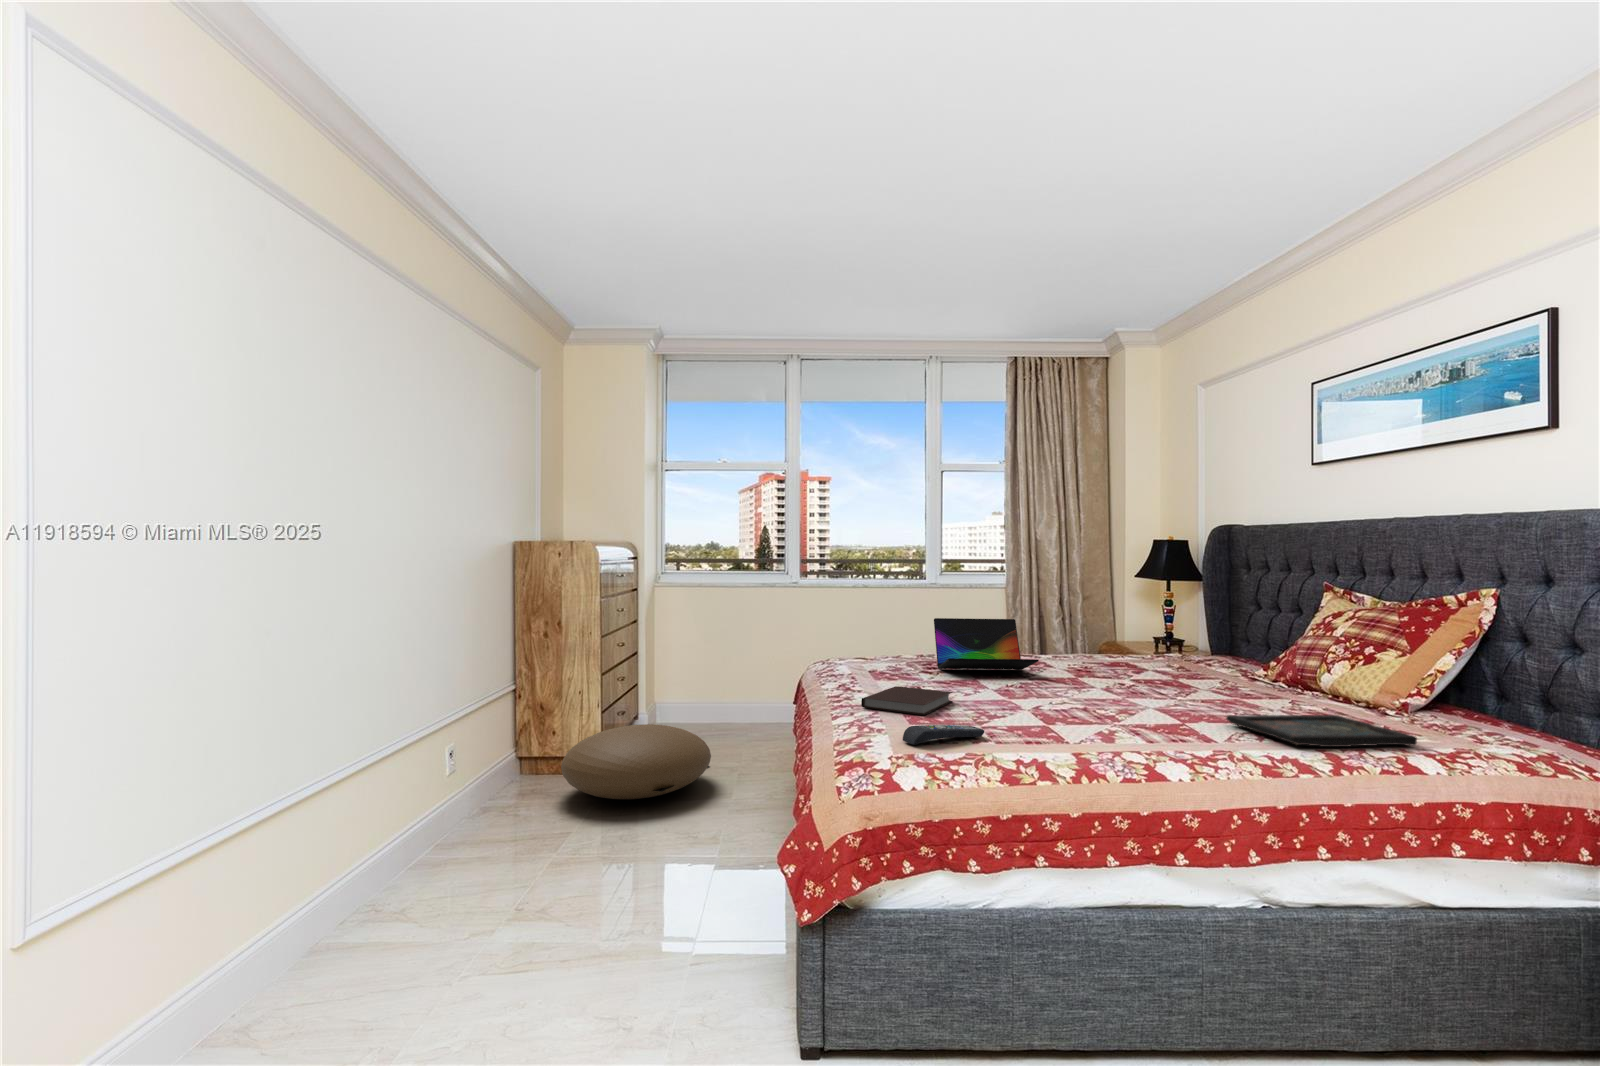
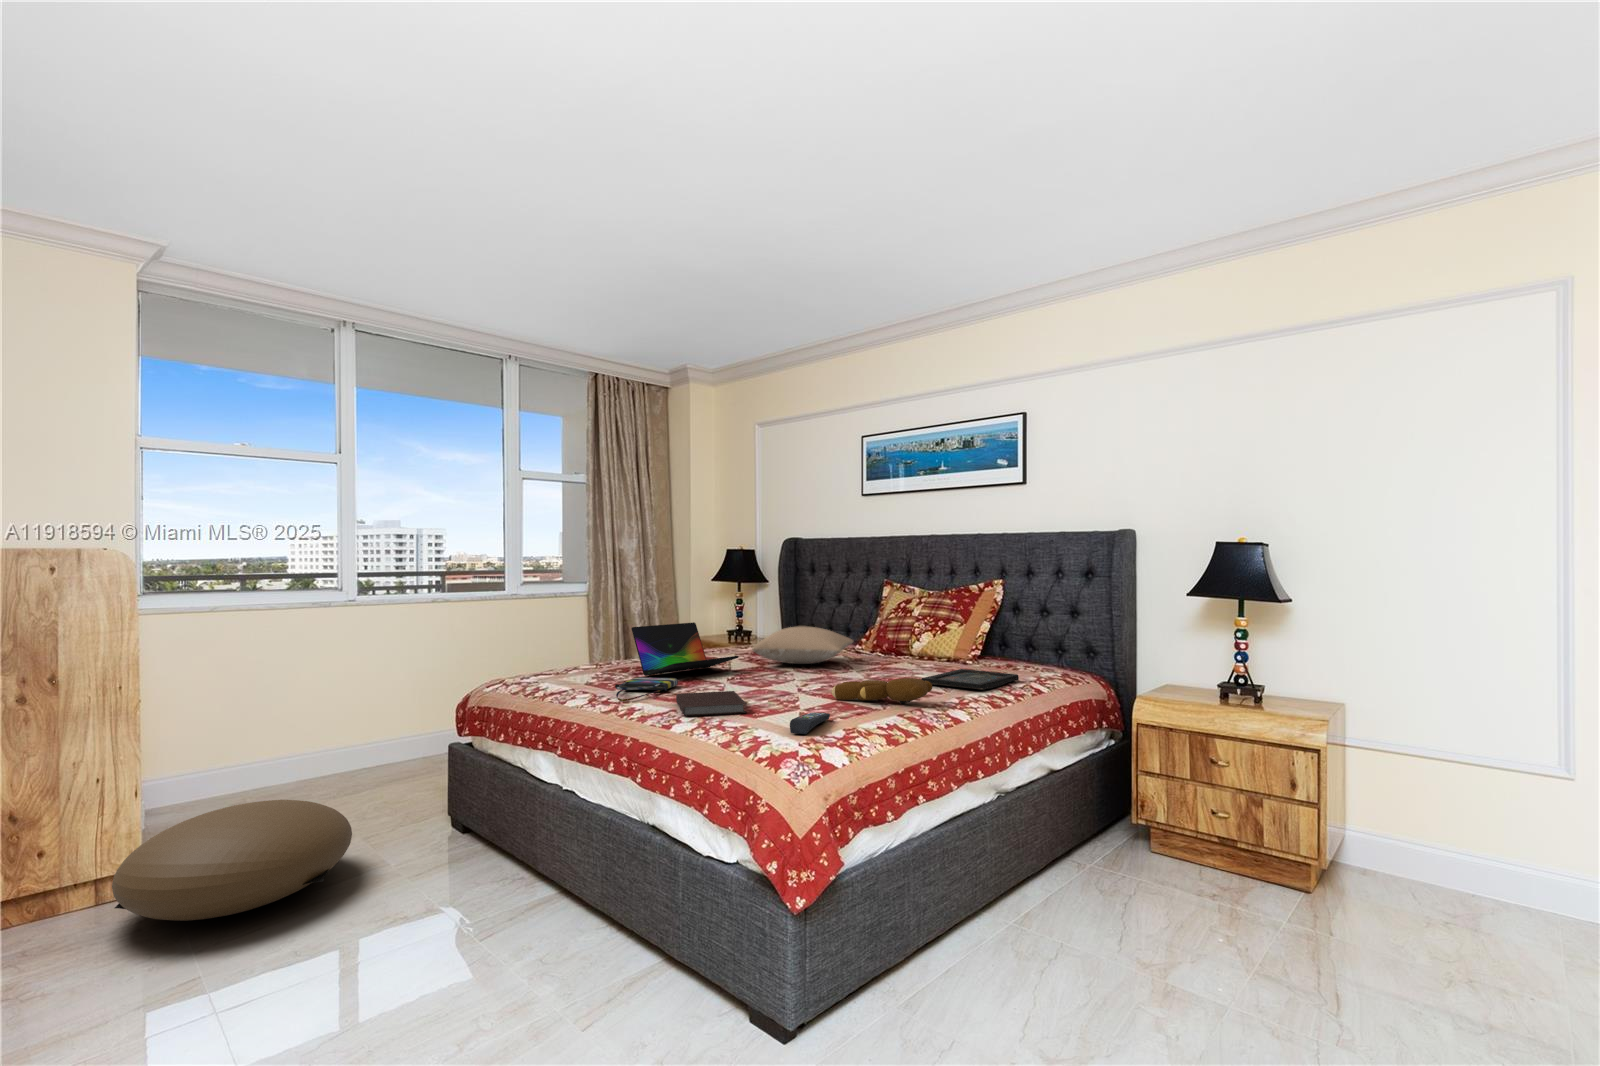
pillow: none [1064,634,1226,680] -> present [752,626,853,664]
tote bag: none [853,668,940,687] -> present [615,677,678,701]
teddy bear: none [1054,701,1173,740] -> present [832,678,932,704]

